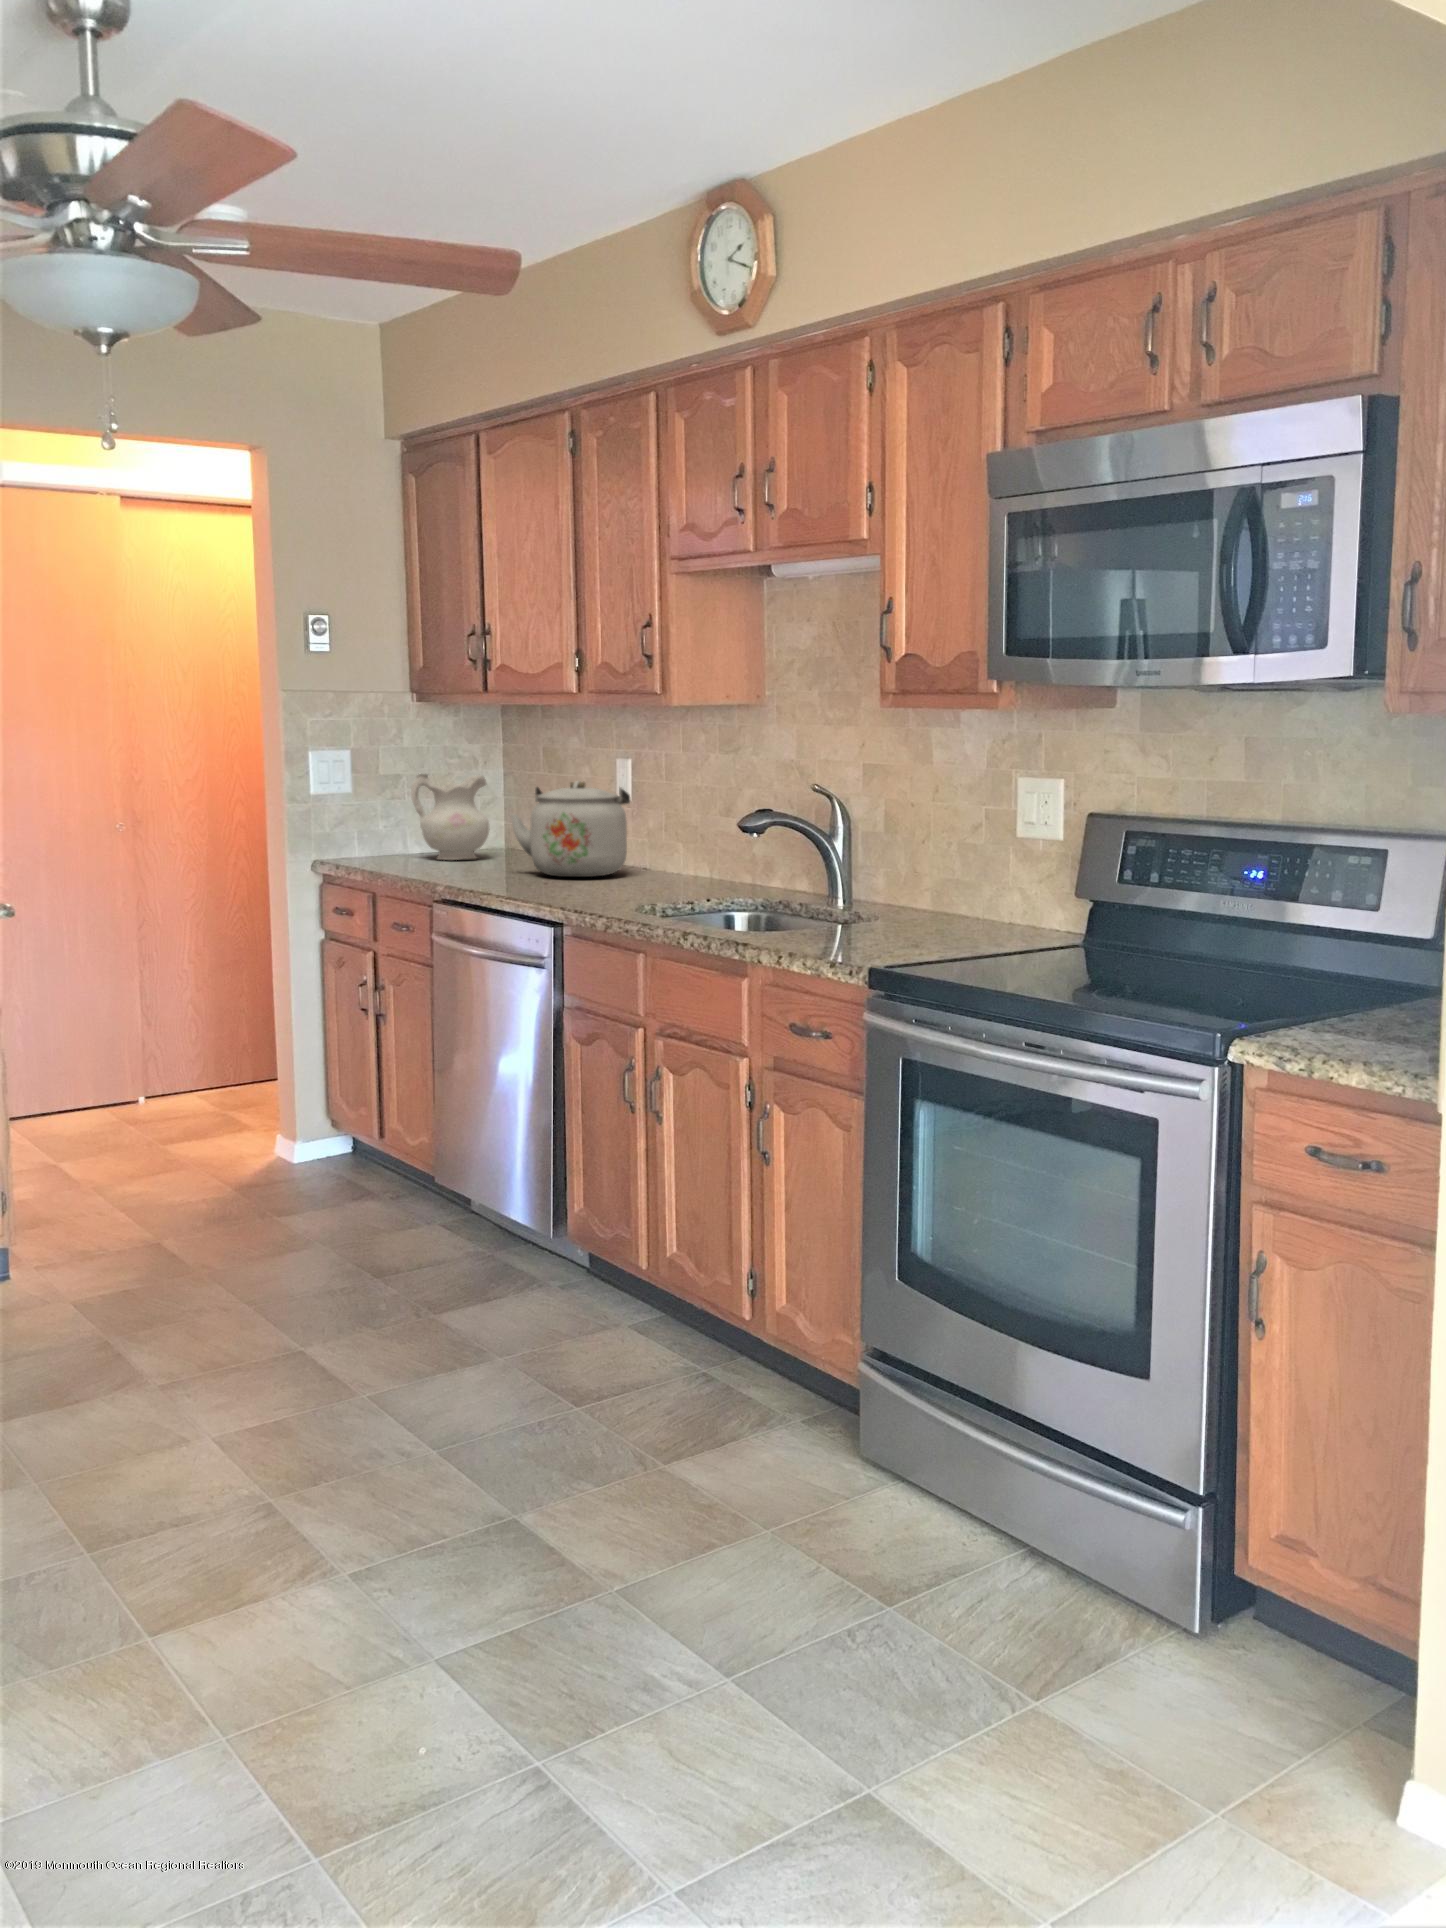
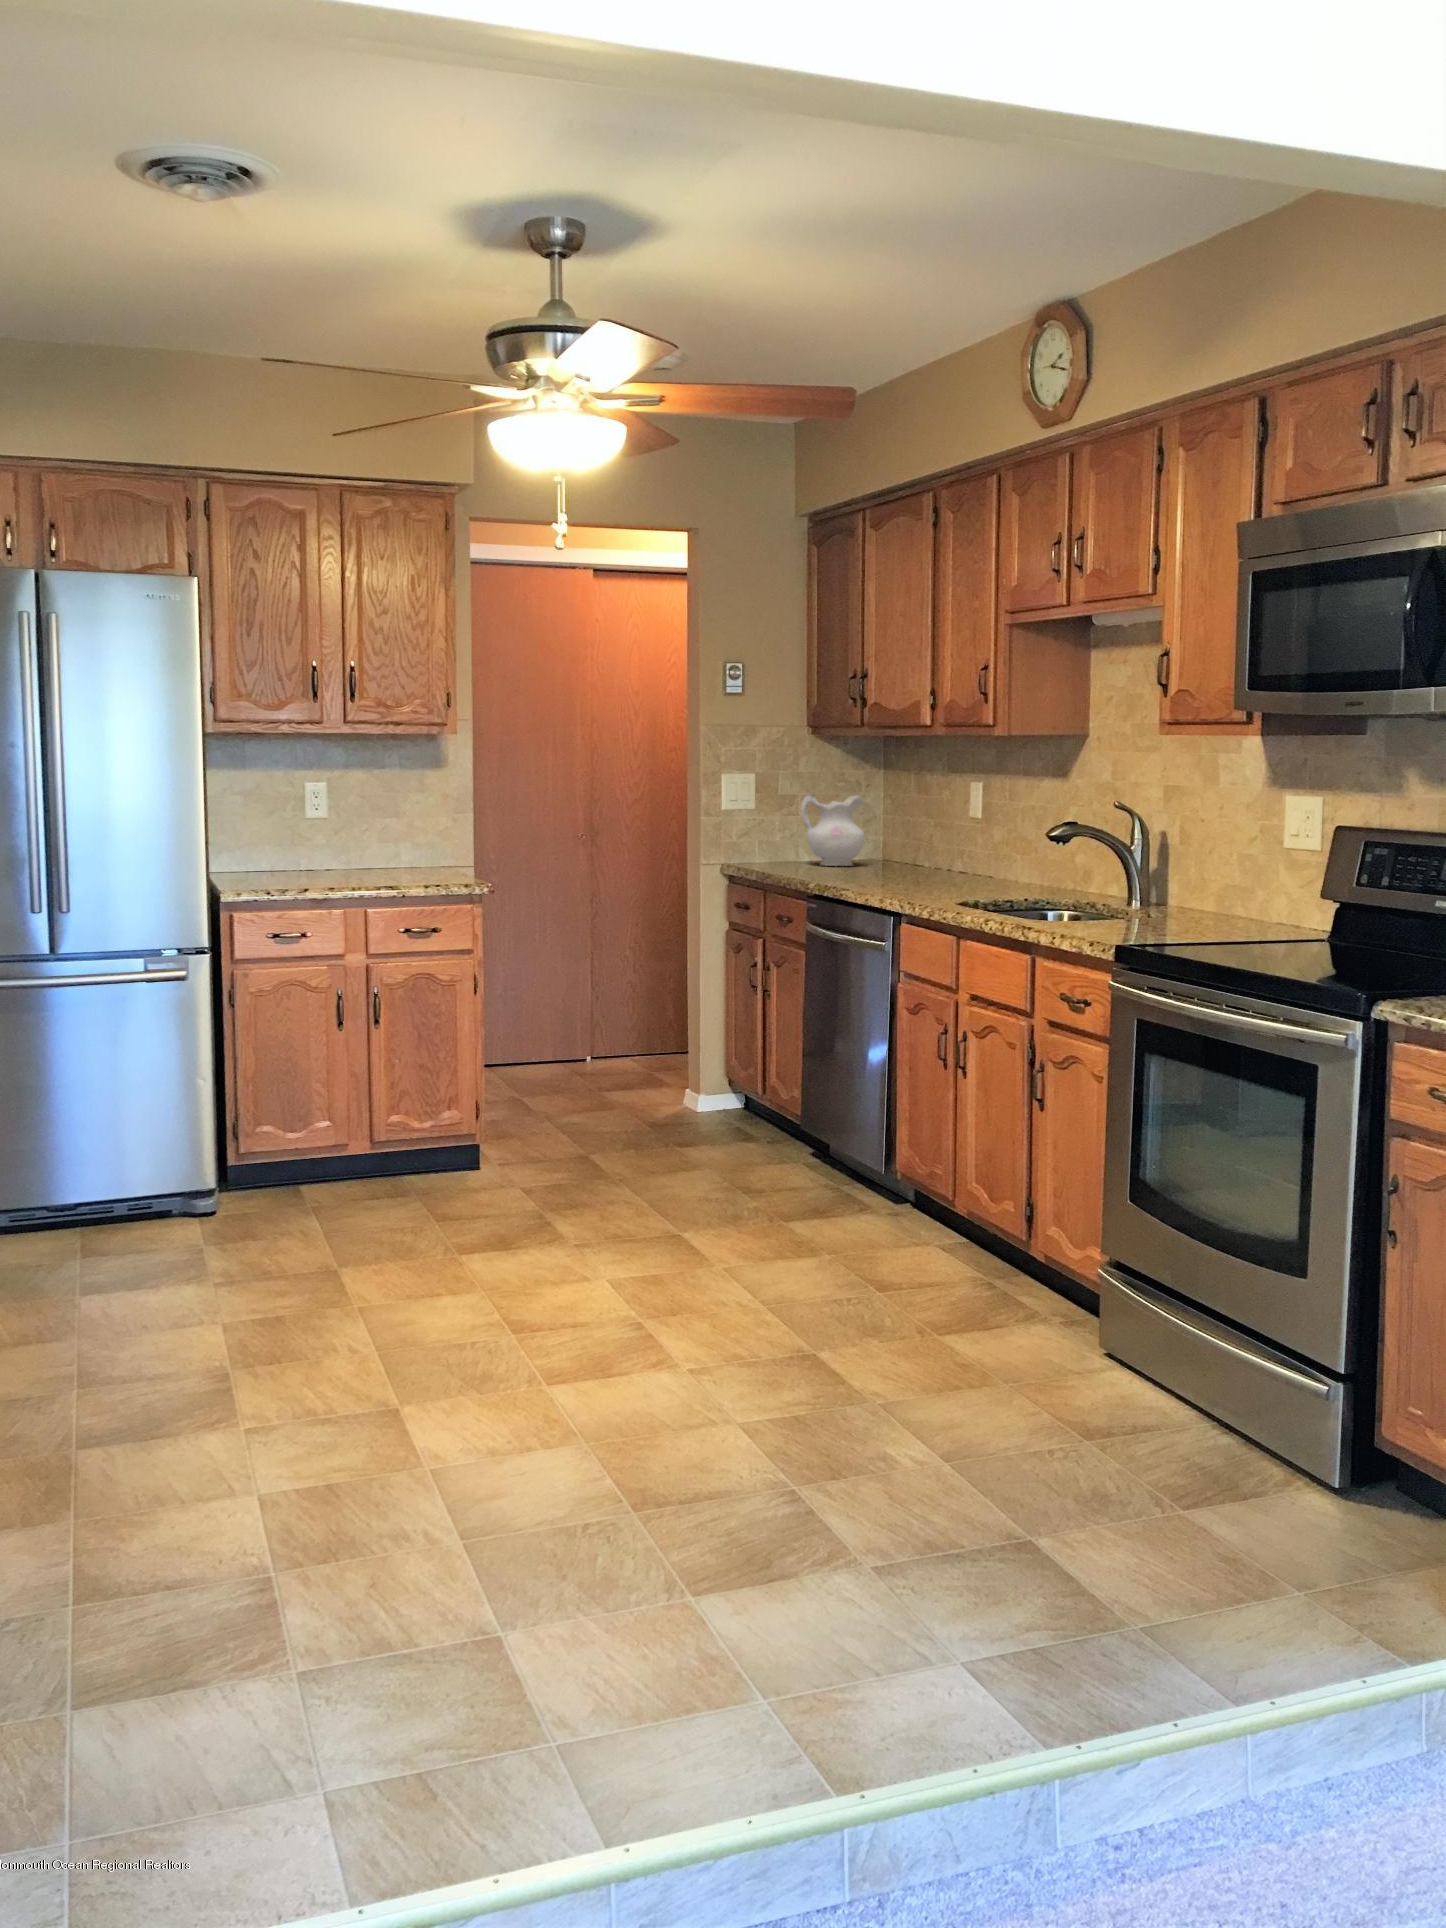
kettle: present [511,781,630,877] -> none [875,800,980,880]

